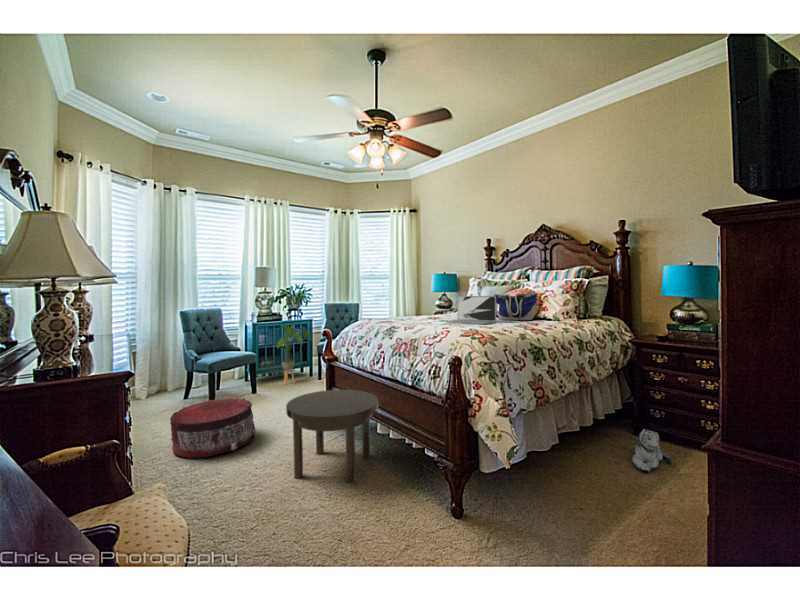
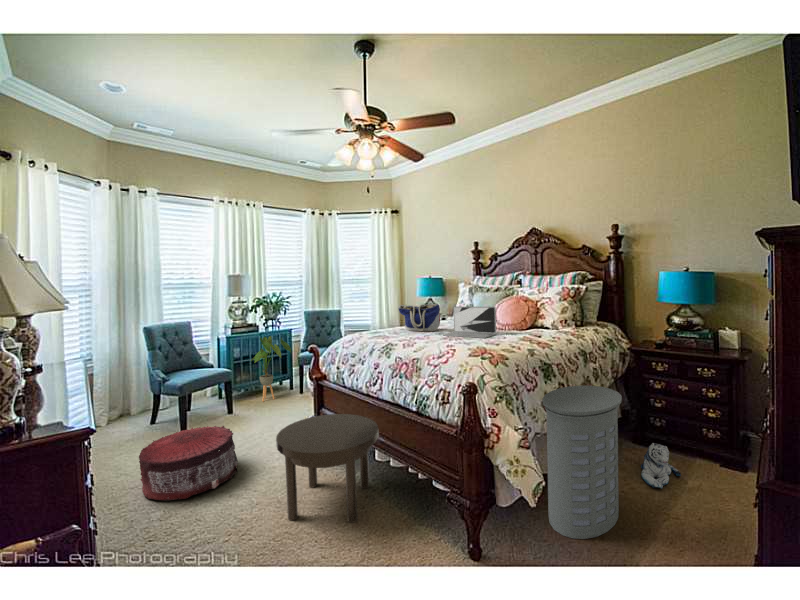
tote bag: present [493,293,537,320] -> present [398,304,440,331]
laundry hamper: none [528,369,606,508] -> present [542,386,622,539]

